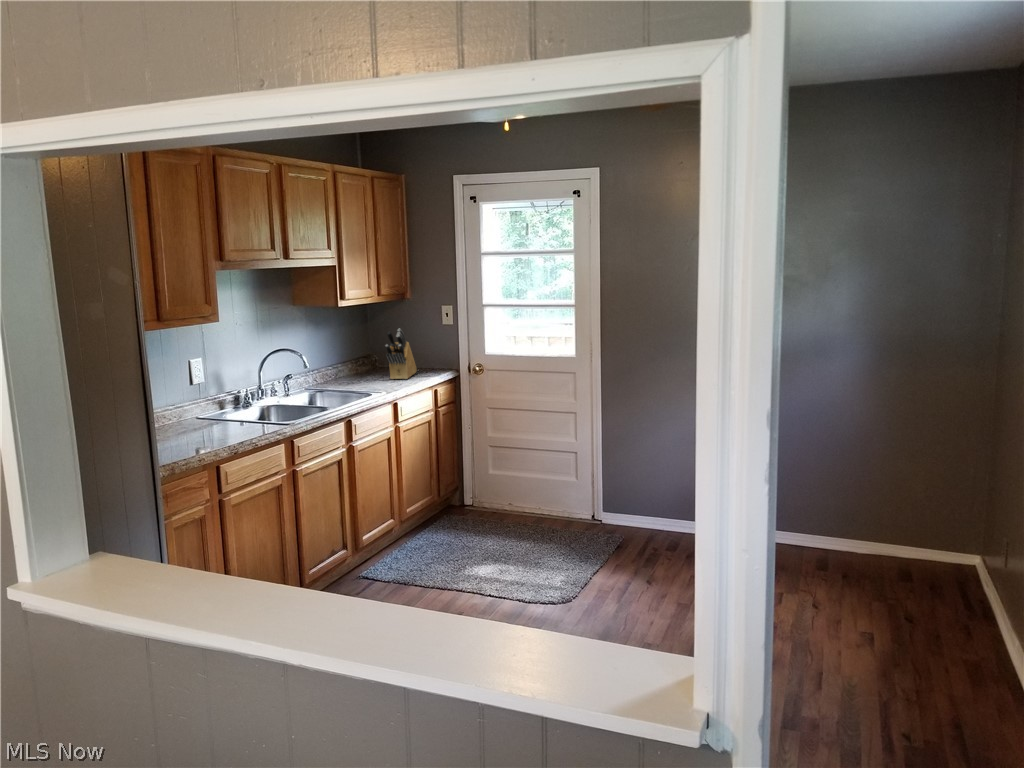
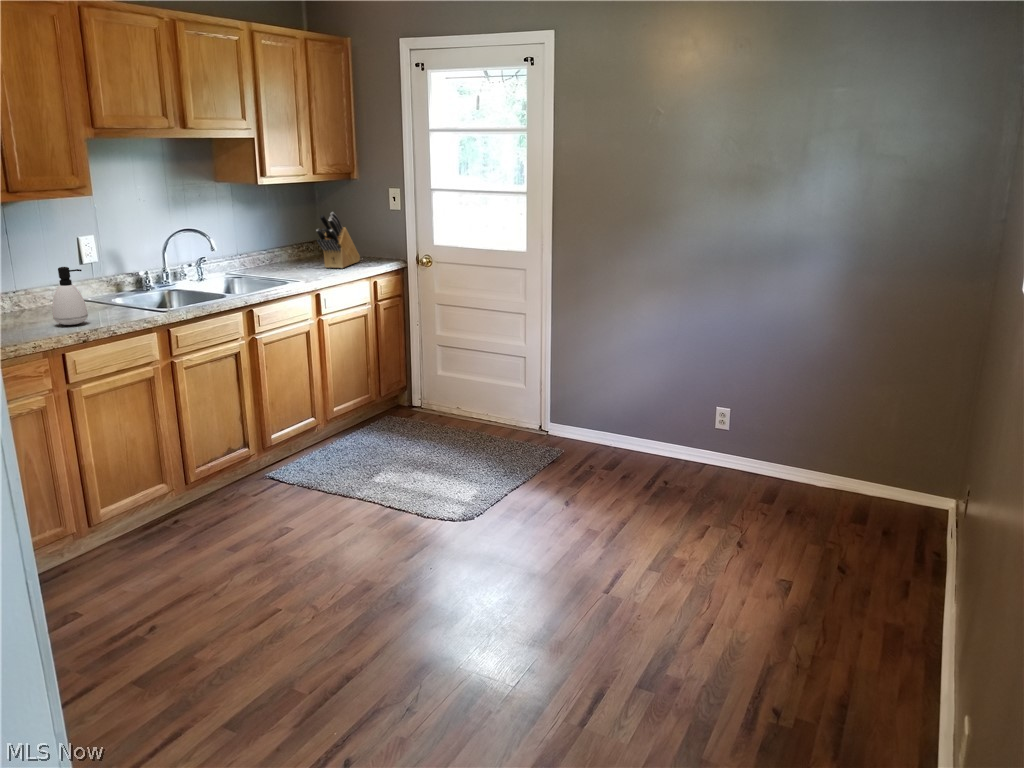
soap dispenser: none [199,387,229,440] -> present [52,267,88,325]

